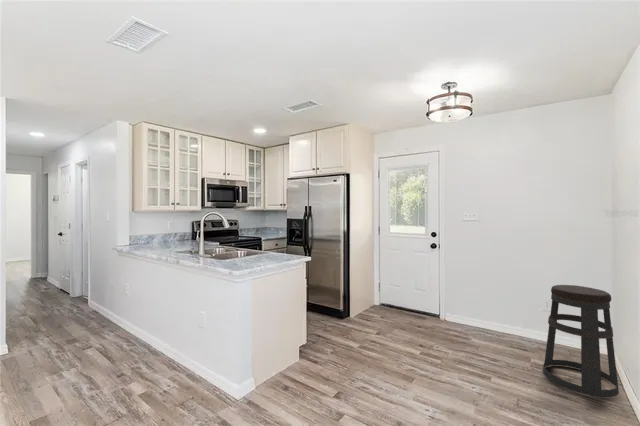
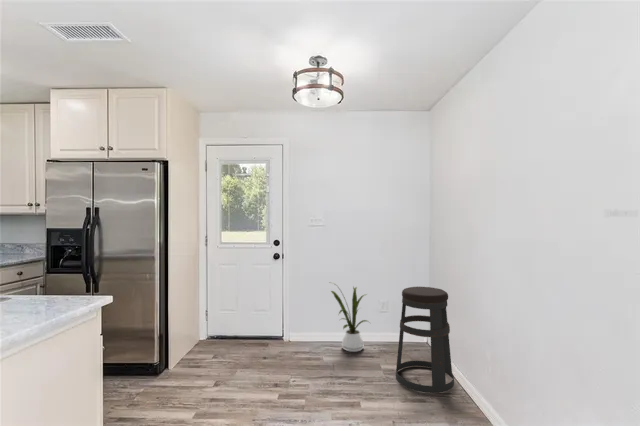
house plant: none [480,272,528,341] -> present [331,287,367,352]

